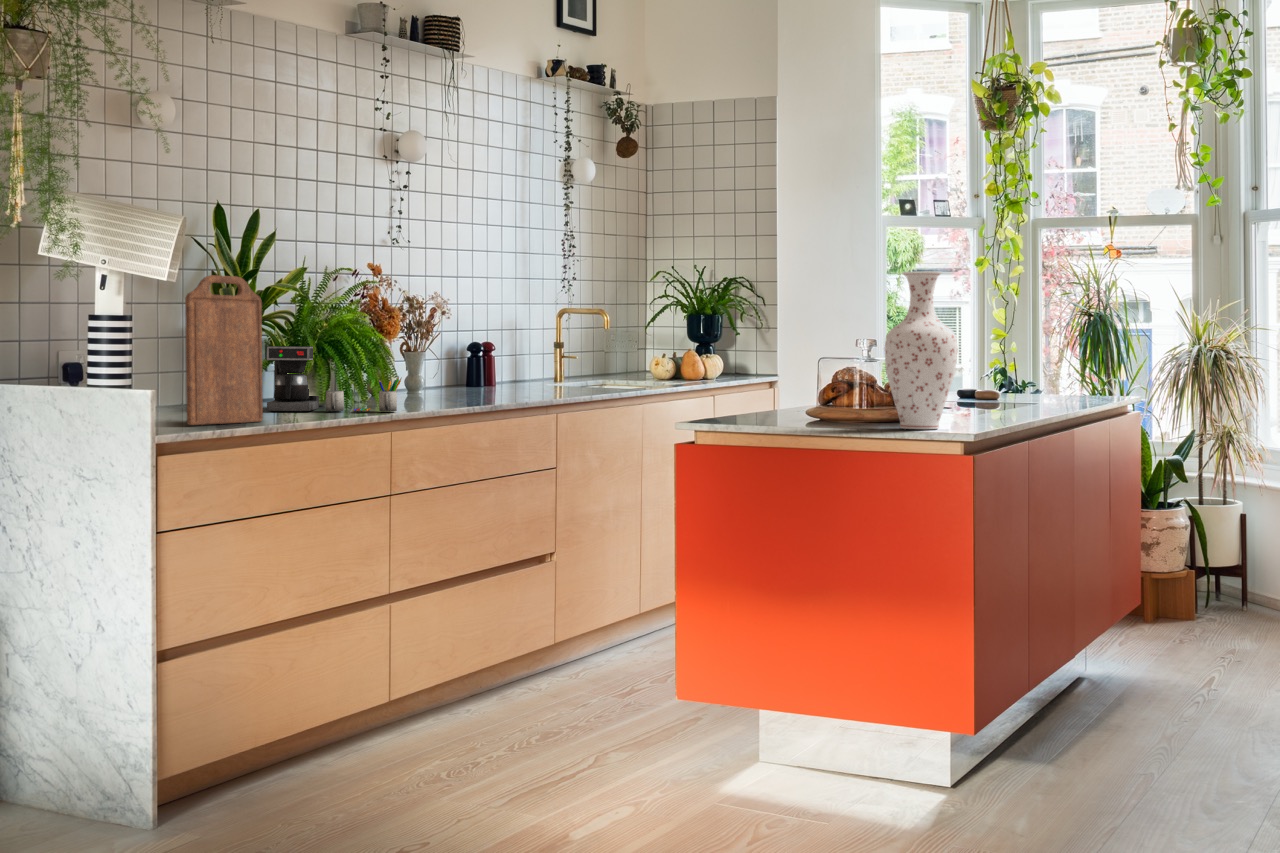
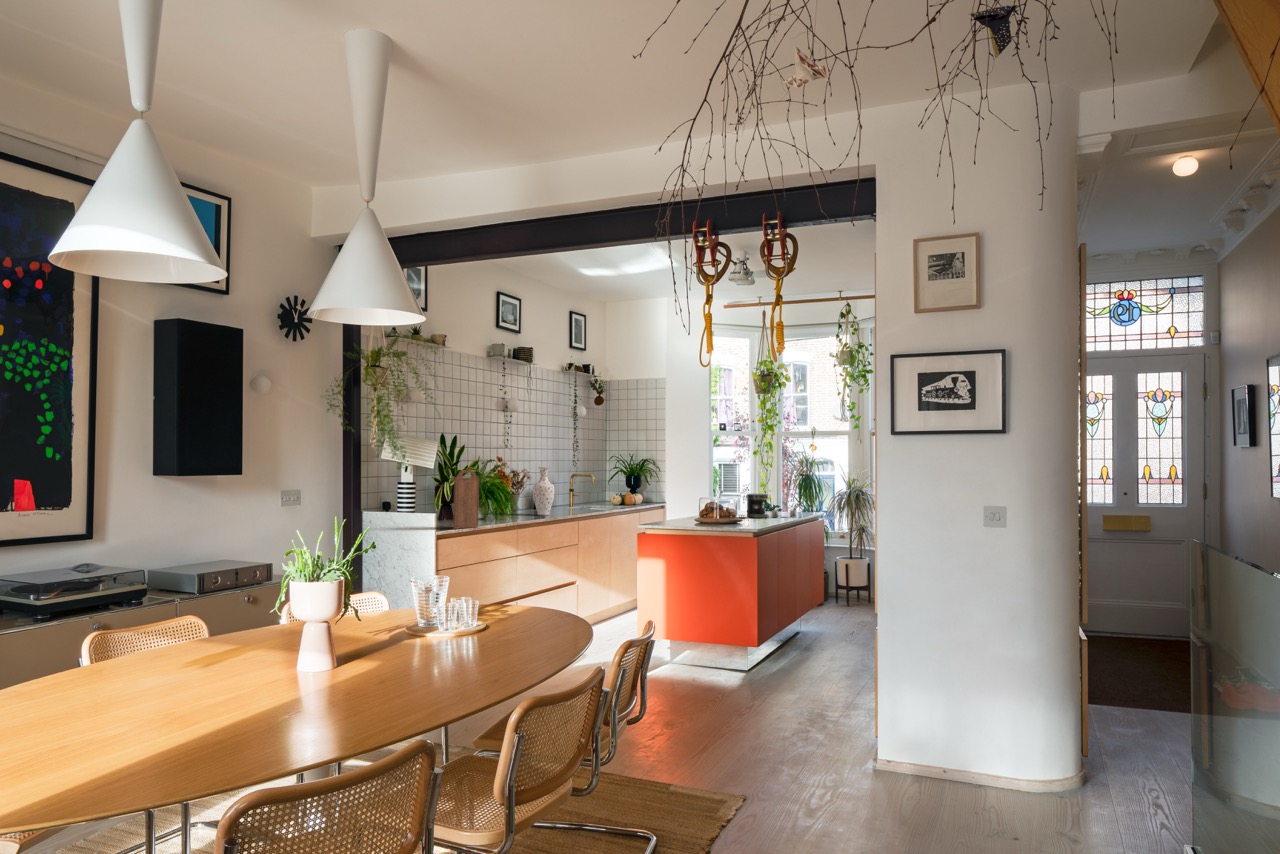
vase: present [884,271,958,429] -> present [533,467,555,515]
coffee maker: present [267,346,401,411] -> present [747,494,797,518]

